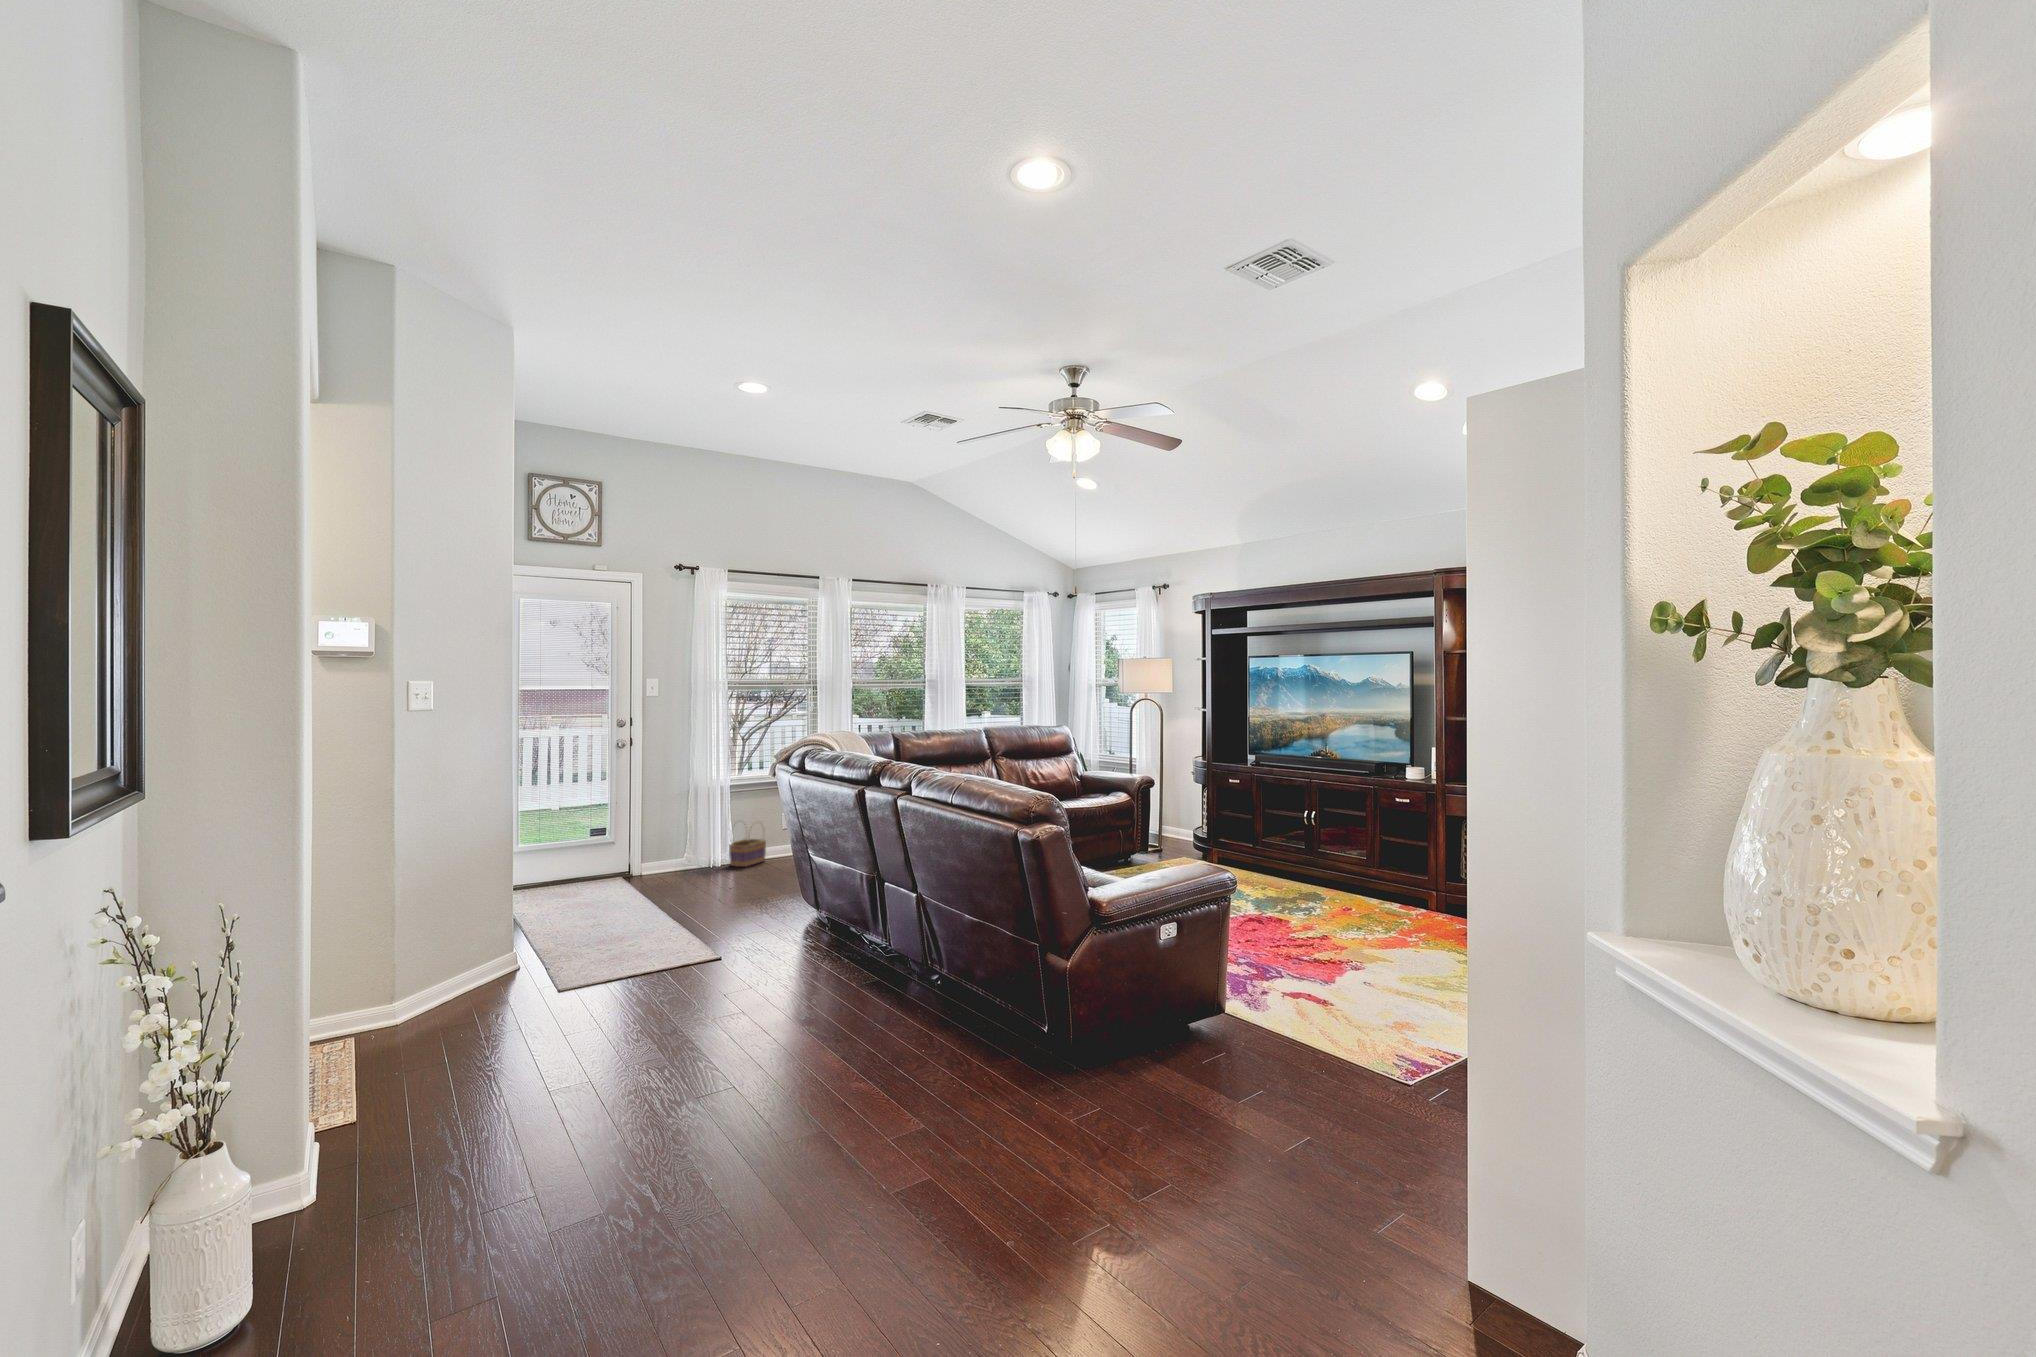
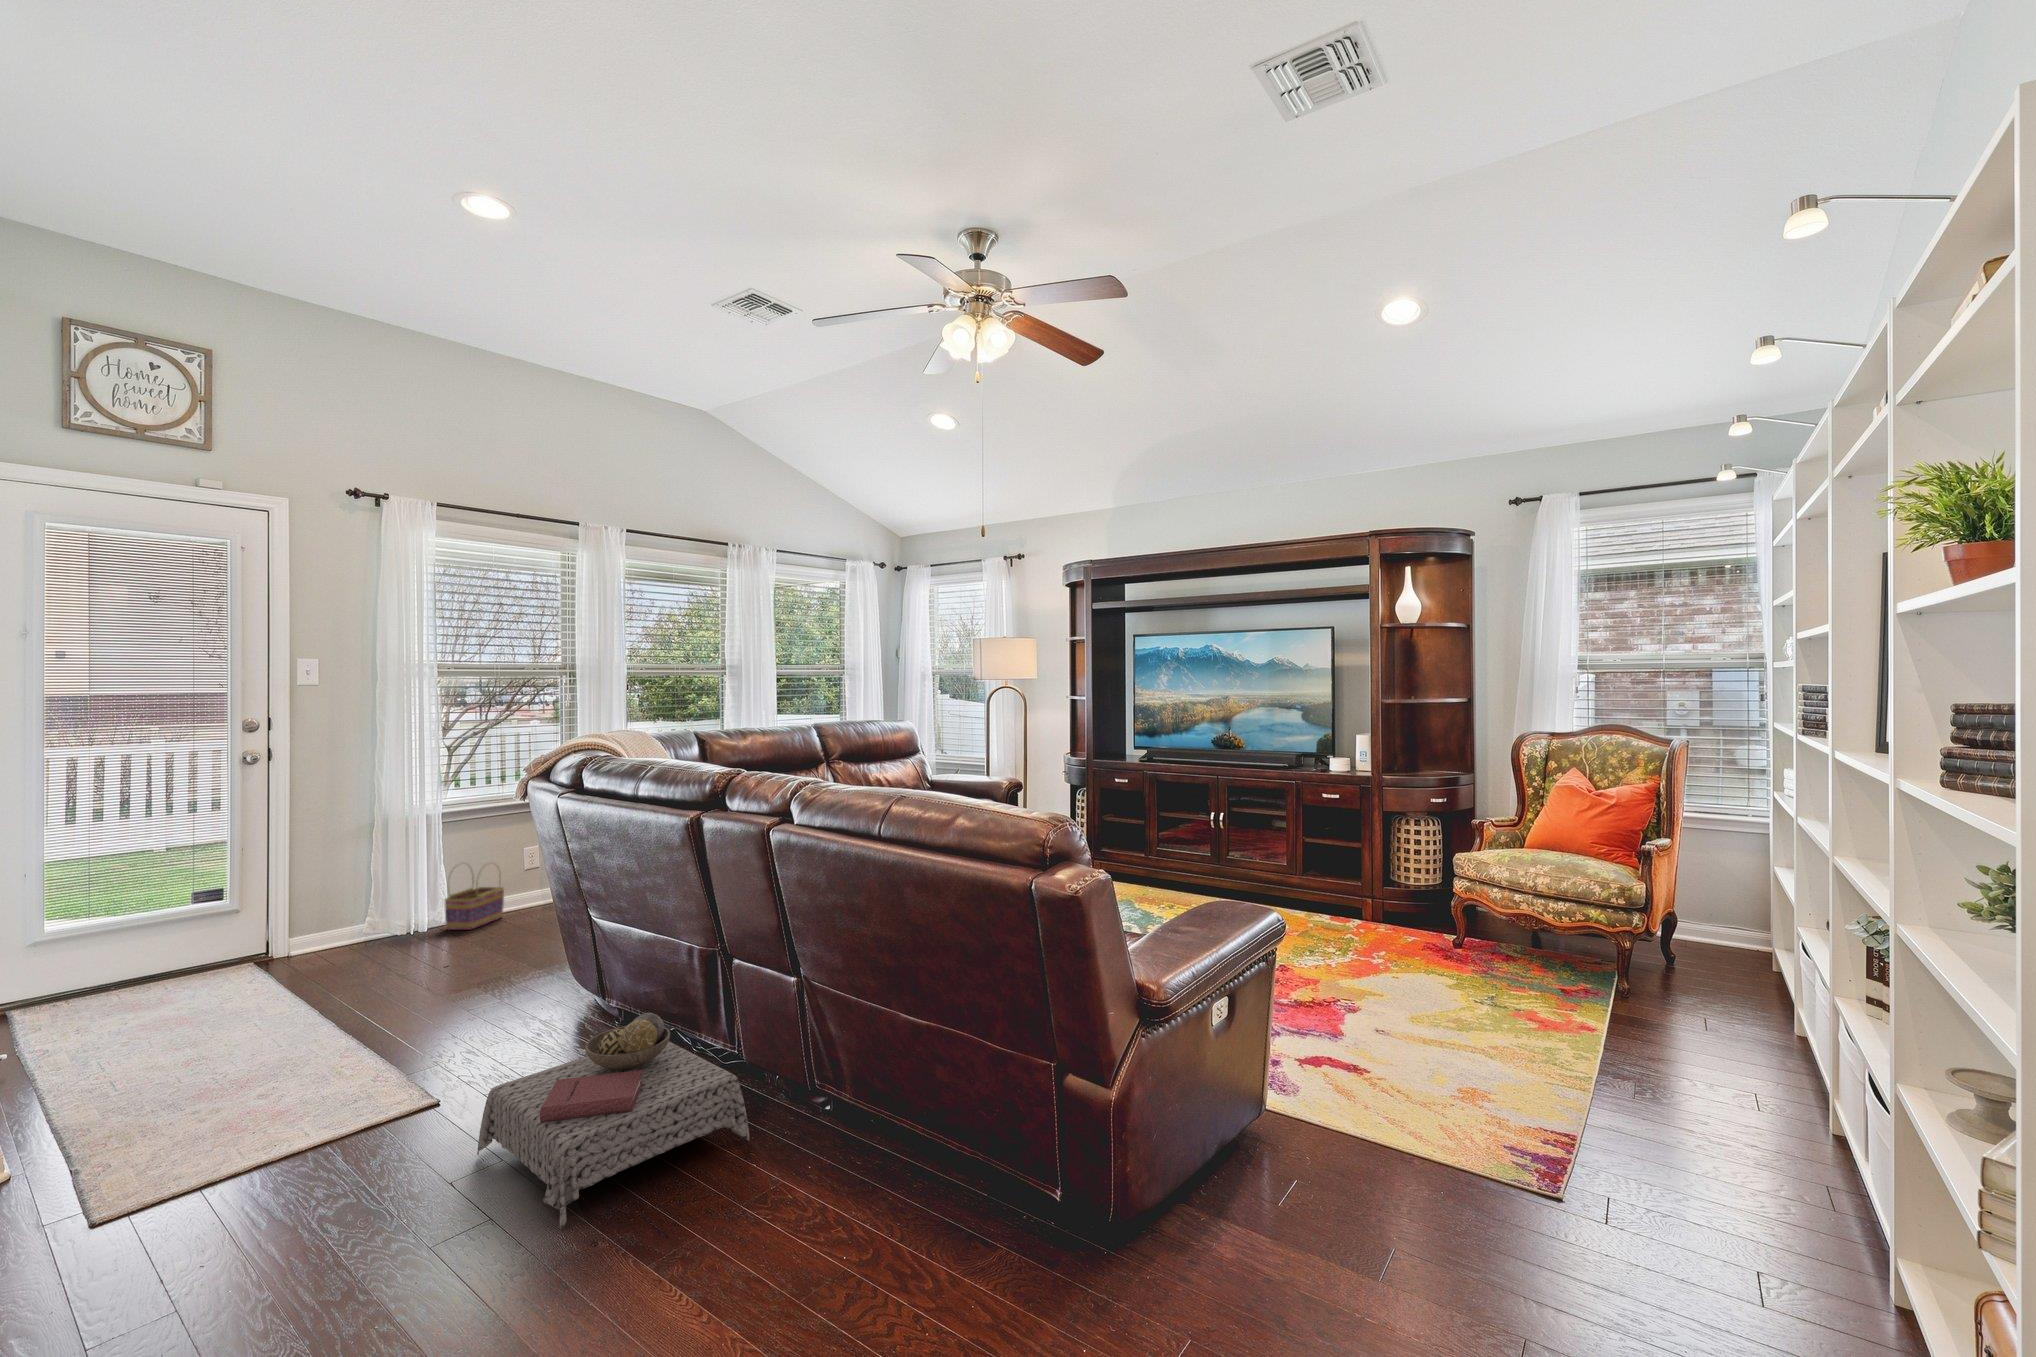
ottoman: none [749,906,892,1005] -> present [477,1013,749,1230]

